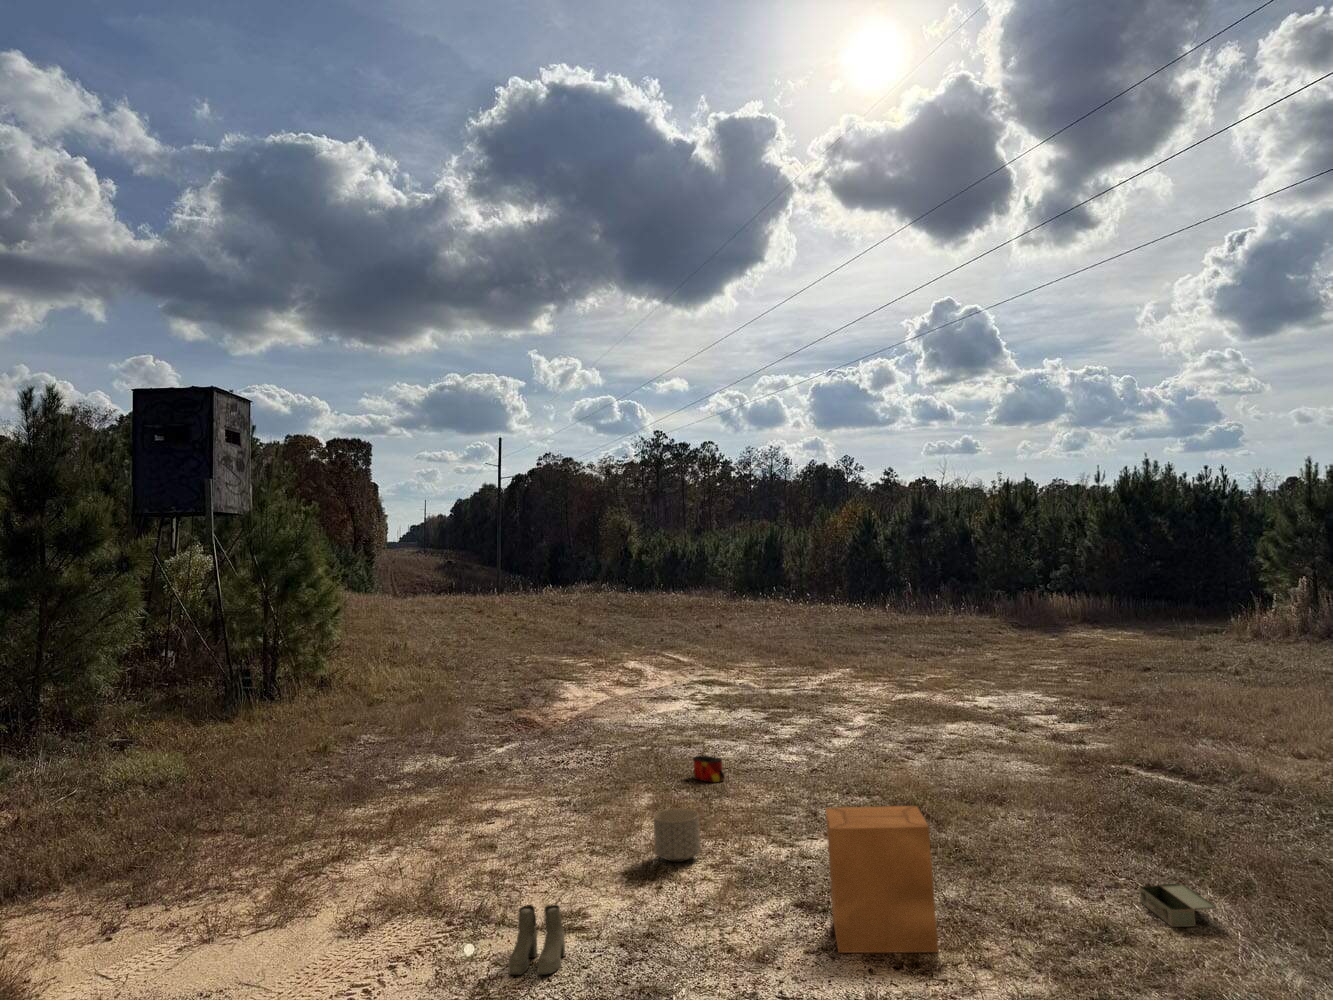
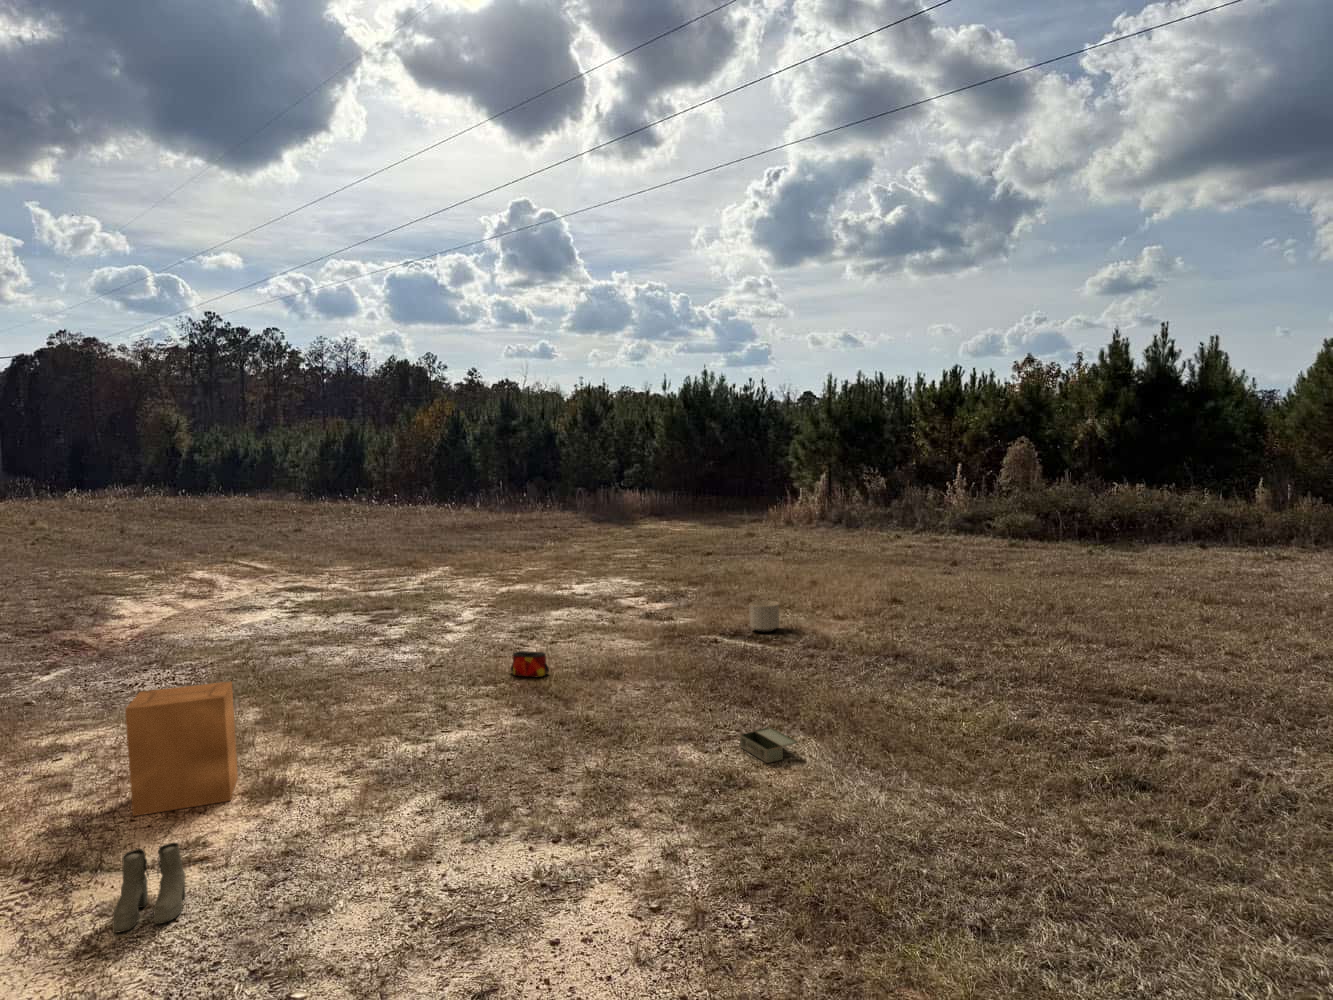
bag: present [693,755,725,783] -> present [511,651,549,677]
cardboard box: present [826,806,938,953] -> present [125,681,238,816]
planter: present [654,808,701,862] -> present [749,601,779,632]

